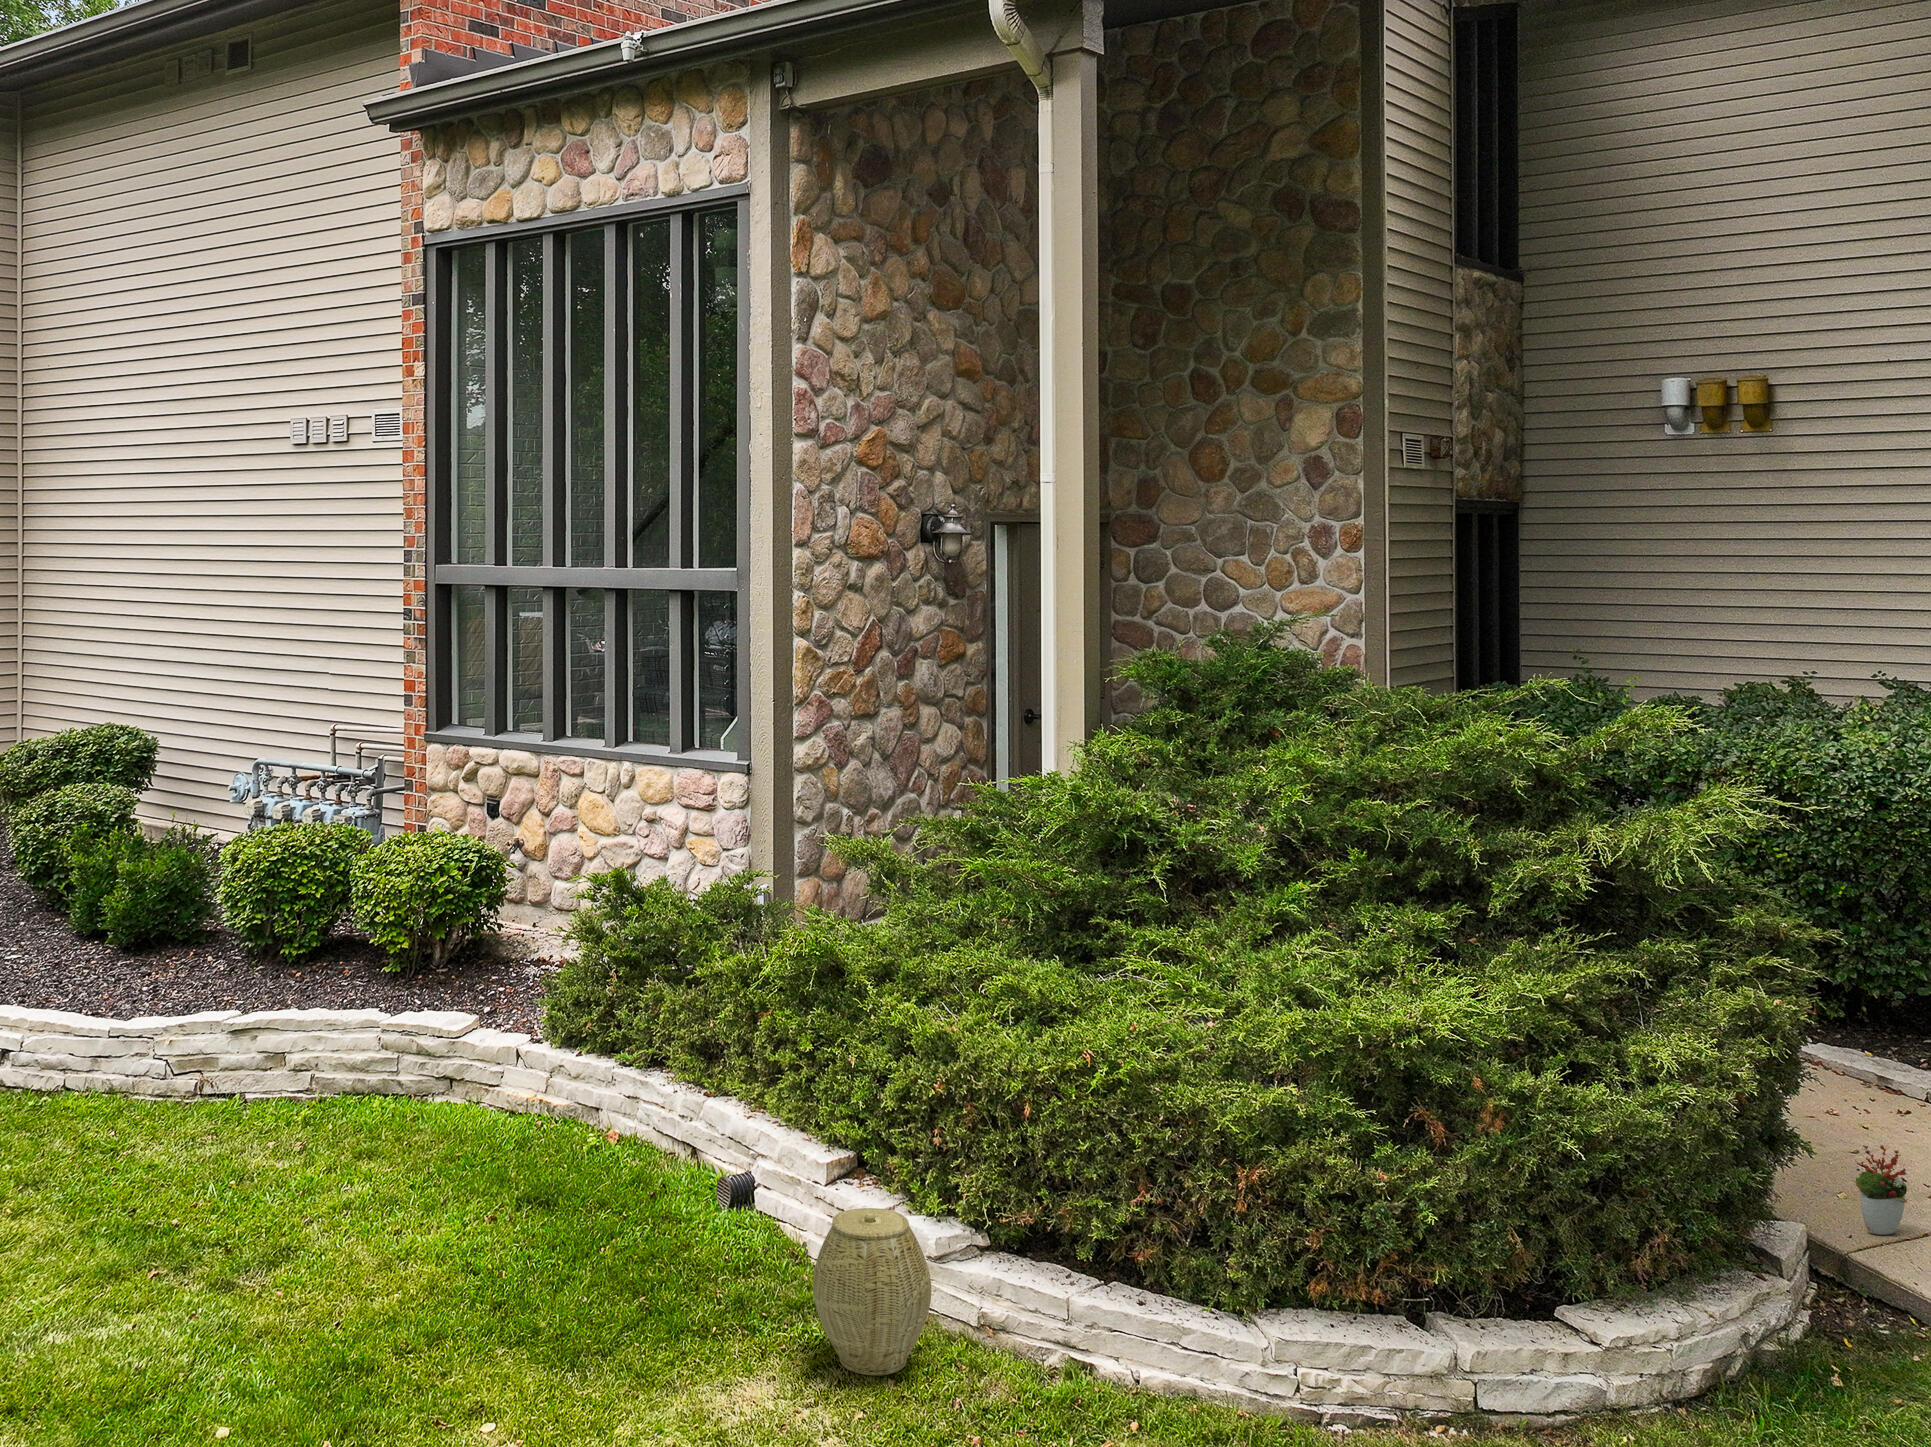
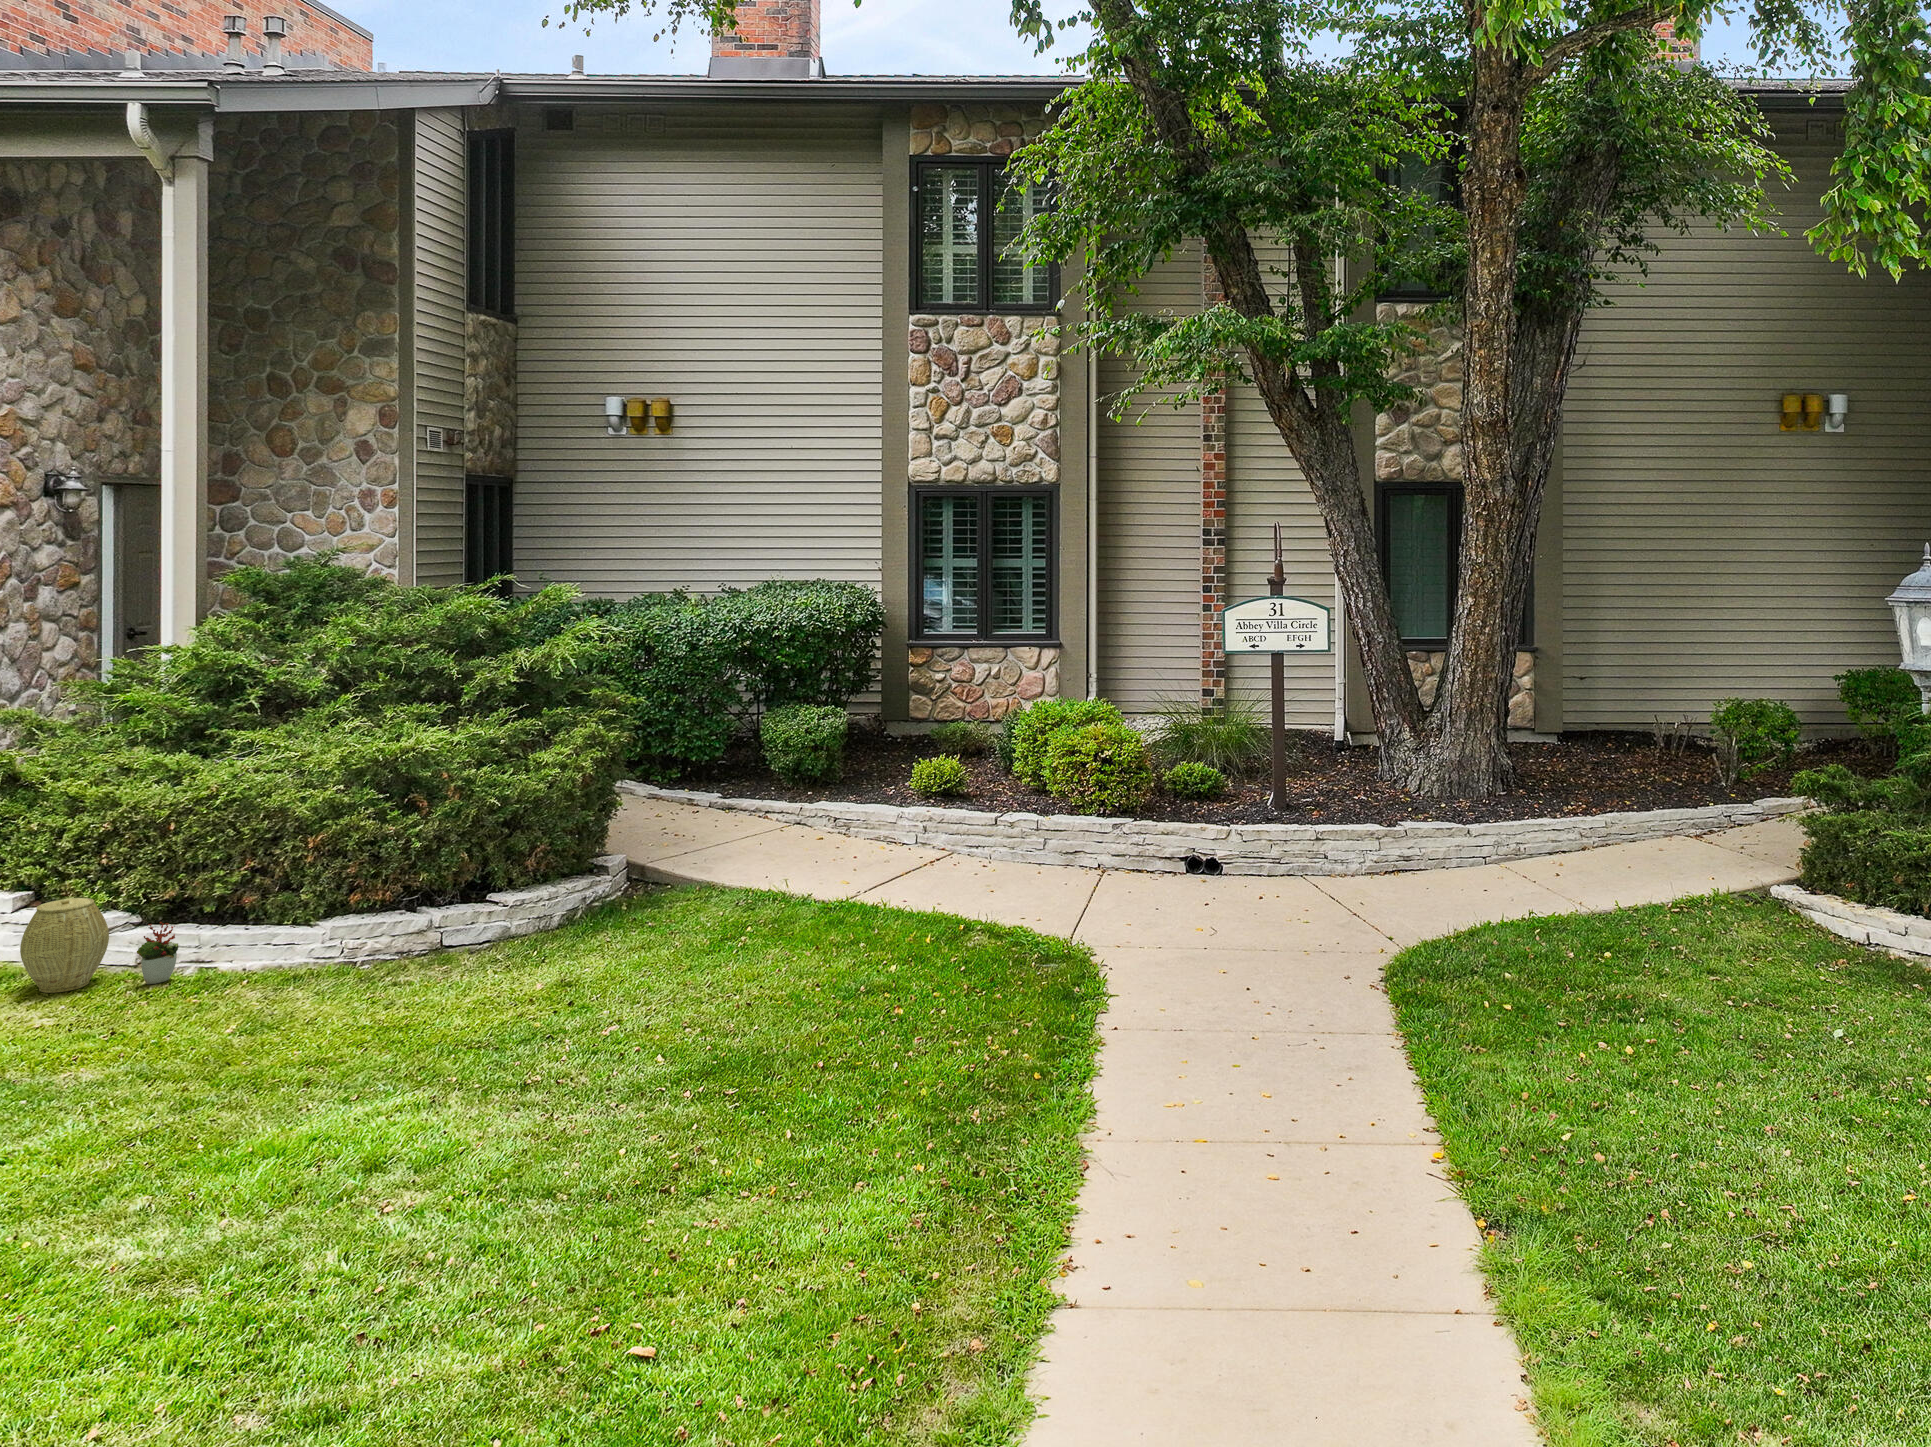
decorative plant: present [1856,1145,1907,1235] -> present [137,922,178,984]

